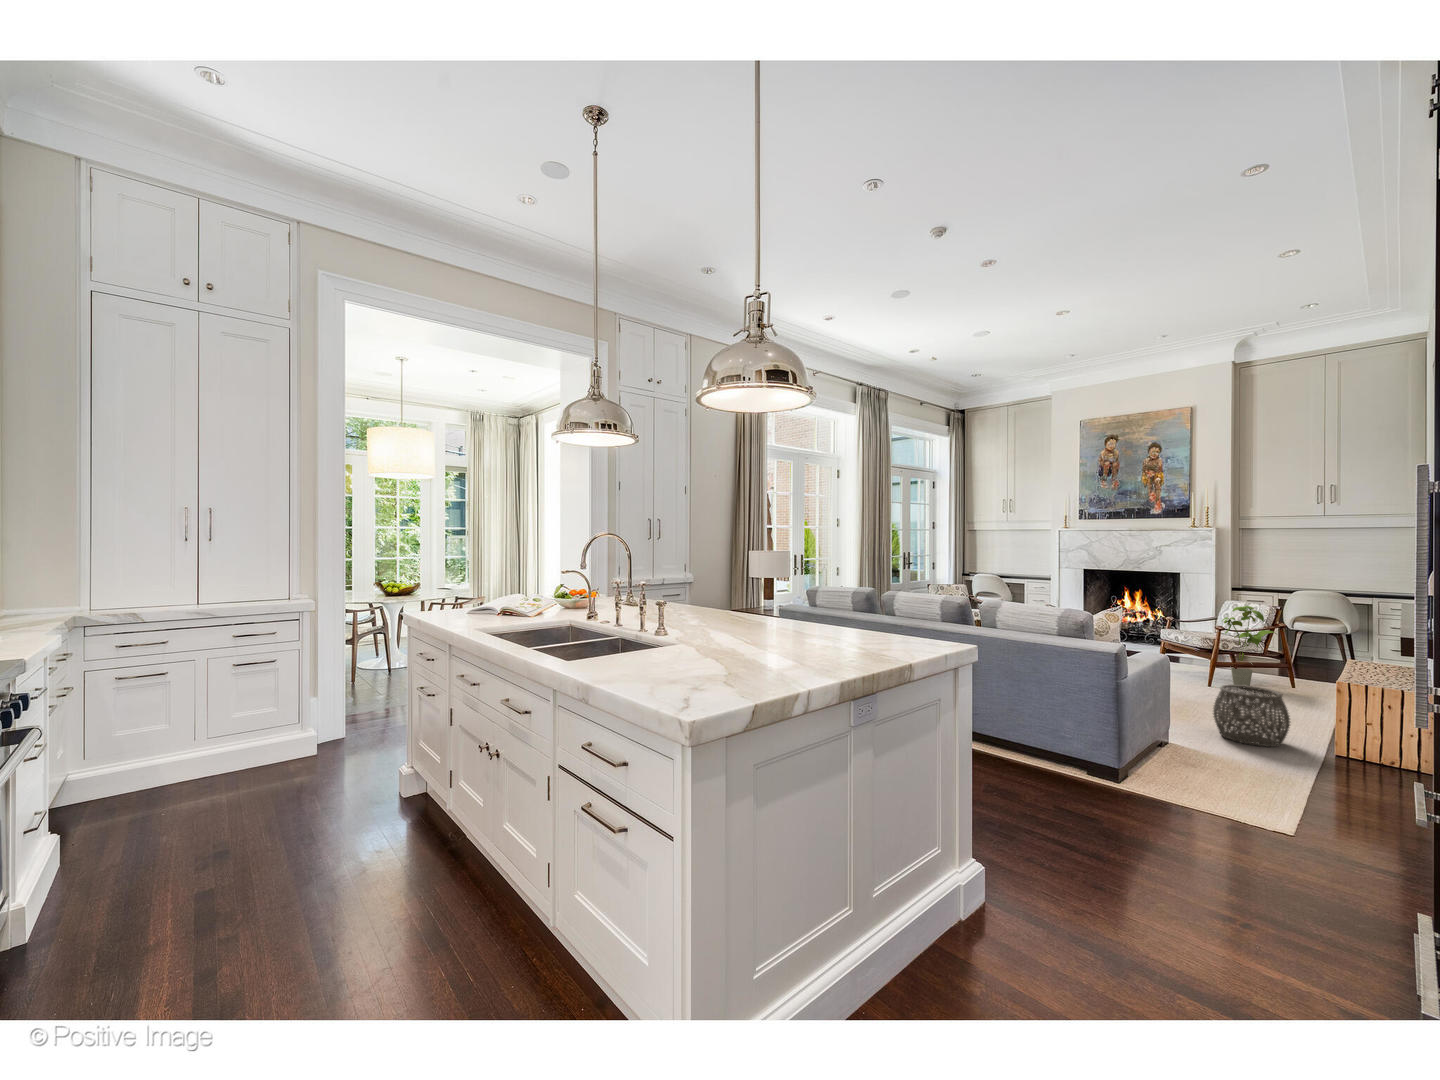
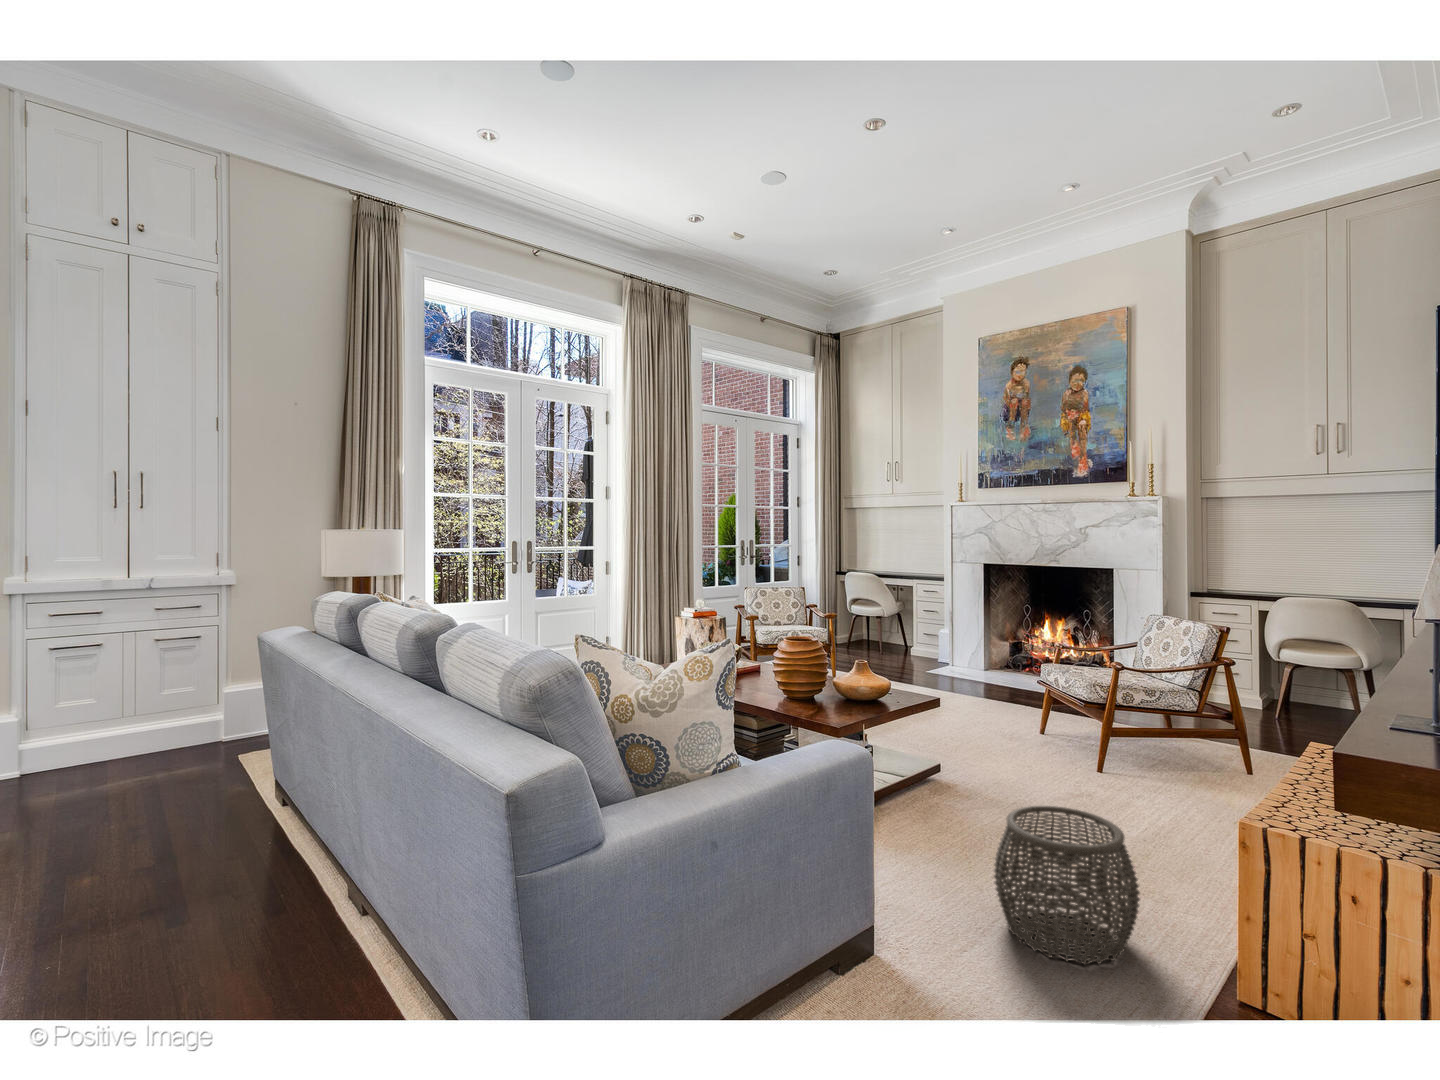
house plant: present [1222,606,1276,686] -> none [1123,626,1217,776]

